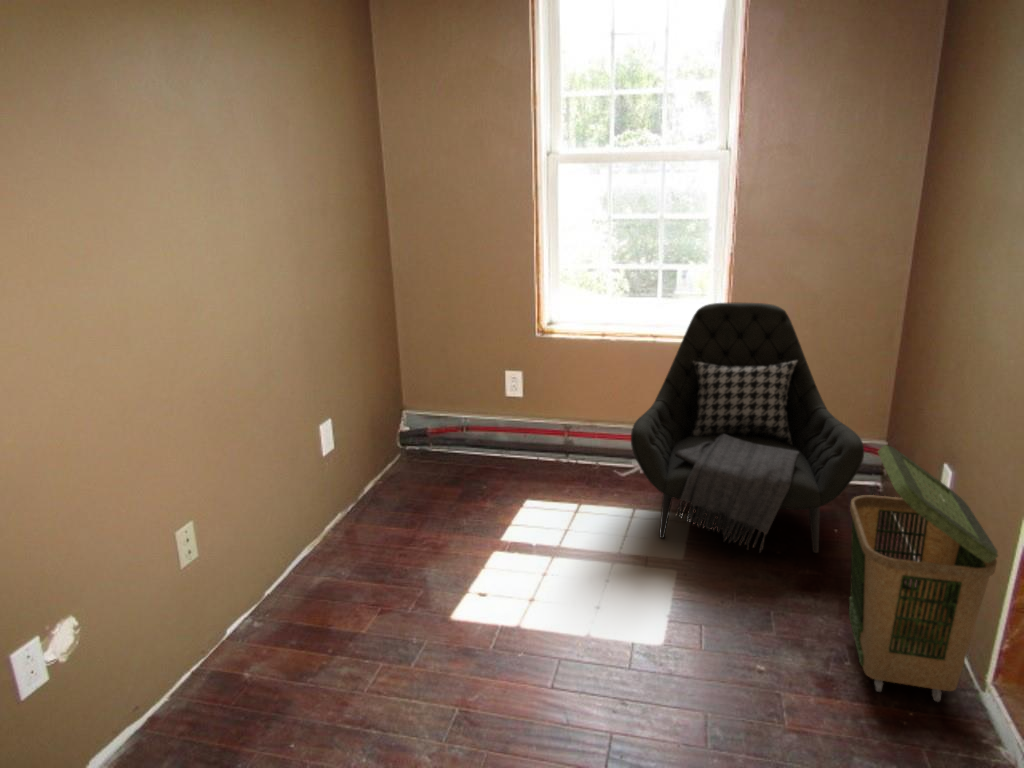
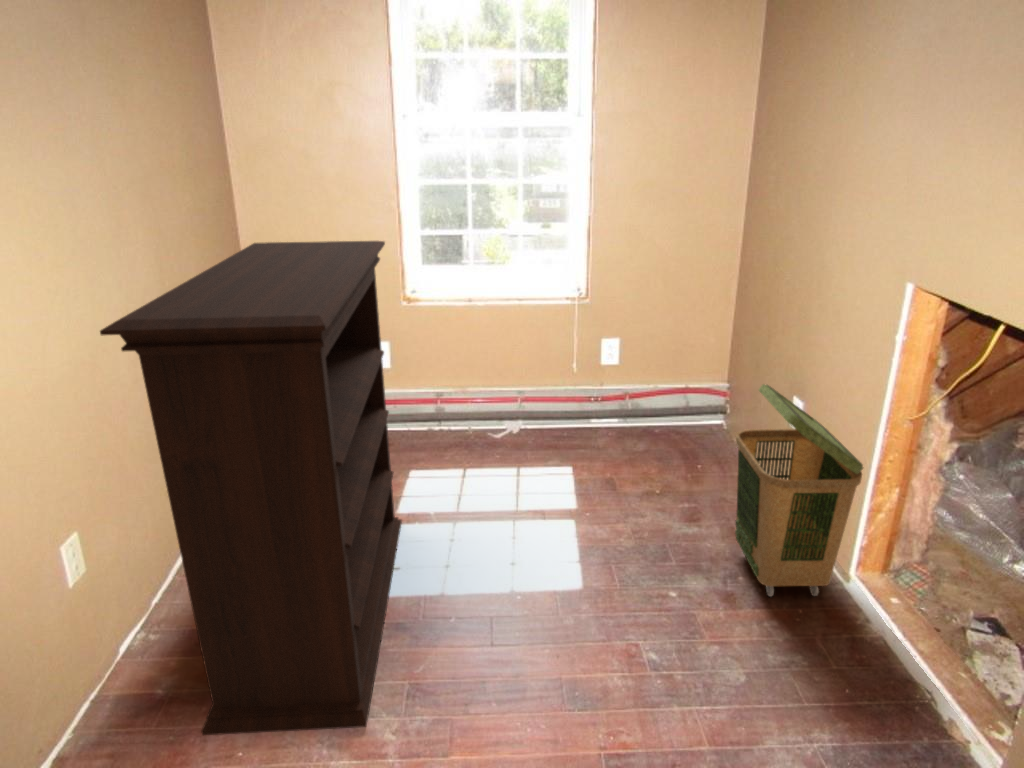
bookshelf: none [188,276,501,744] -> present [100,241,402,735]
armchair: present [631,302,864,553] -> none [522,264,727,493]

